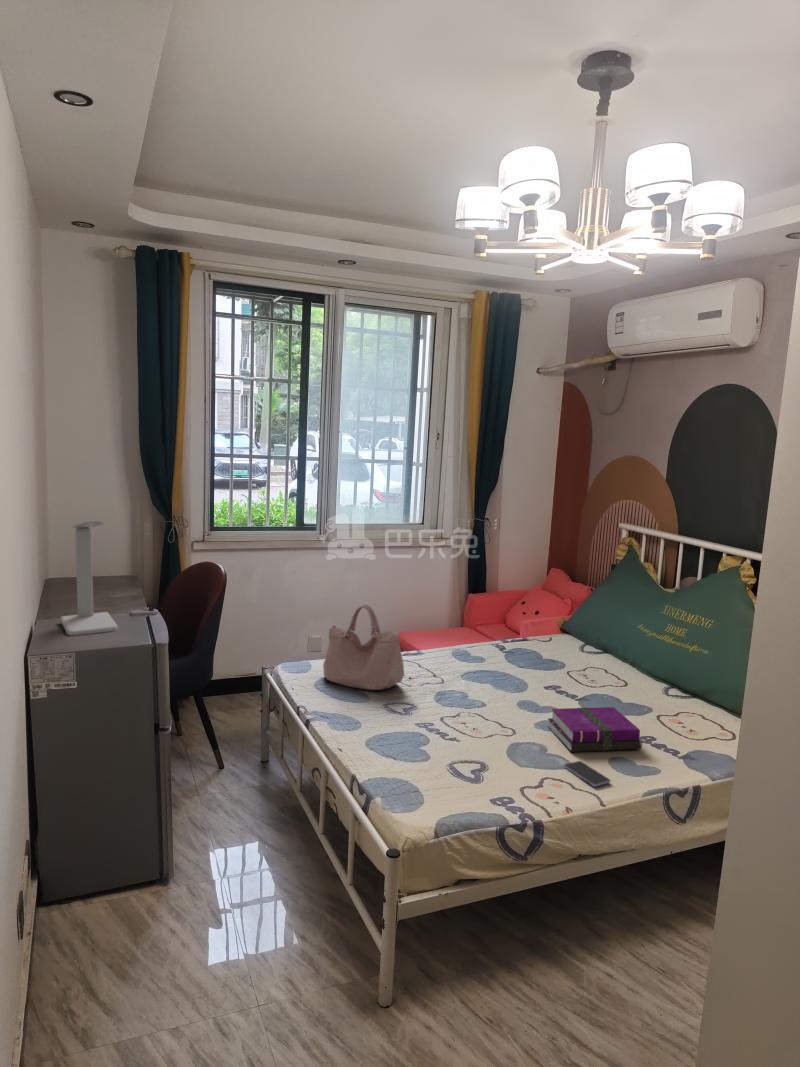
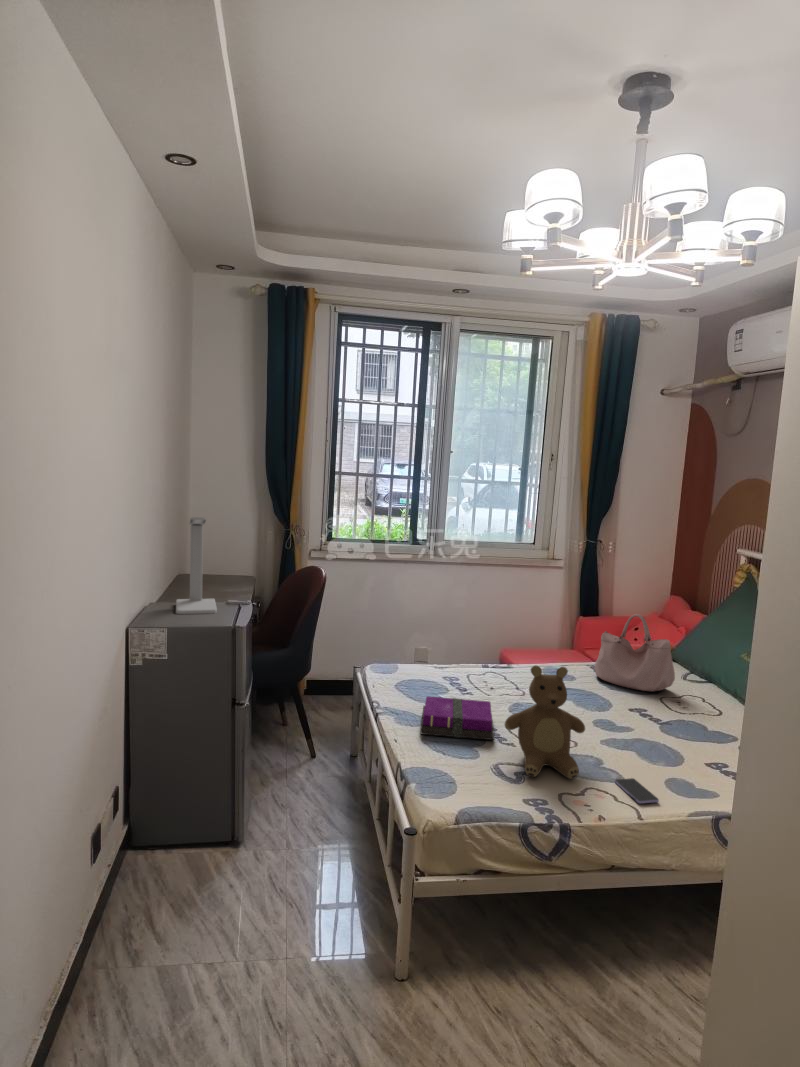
handbag: present [323,605,404,690] -> present [595,614,675,691]
teddy bear: none [454,659,533,774] -> present [505,666,585,779]
notebook: present [547,707,642,752] -> present [421,696,494,740]

